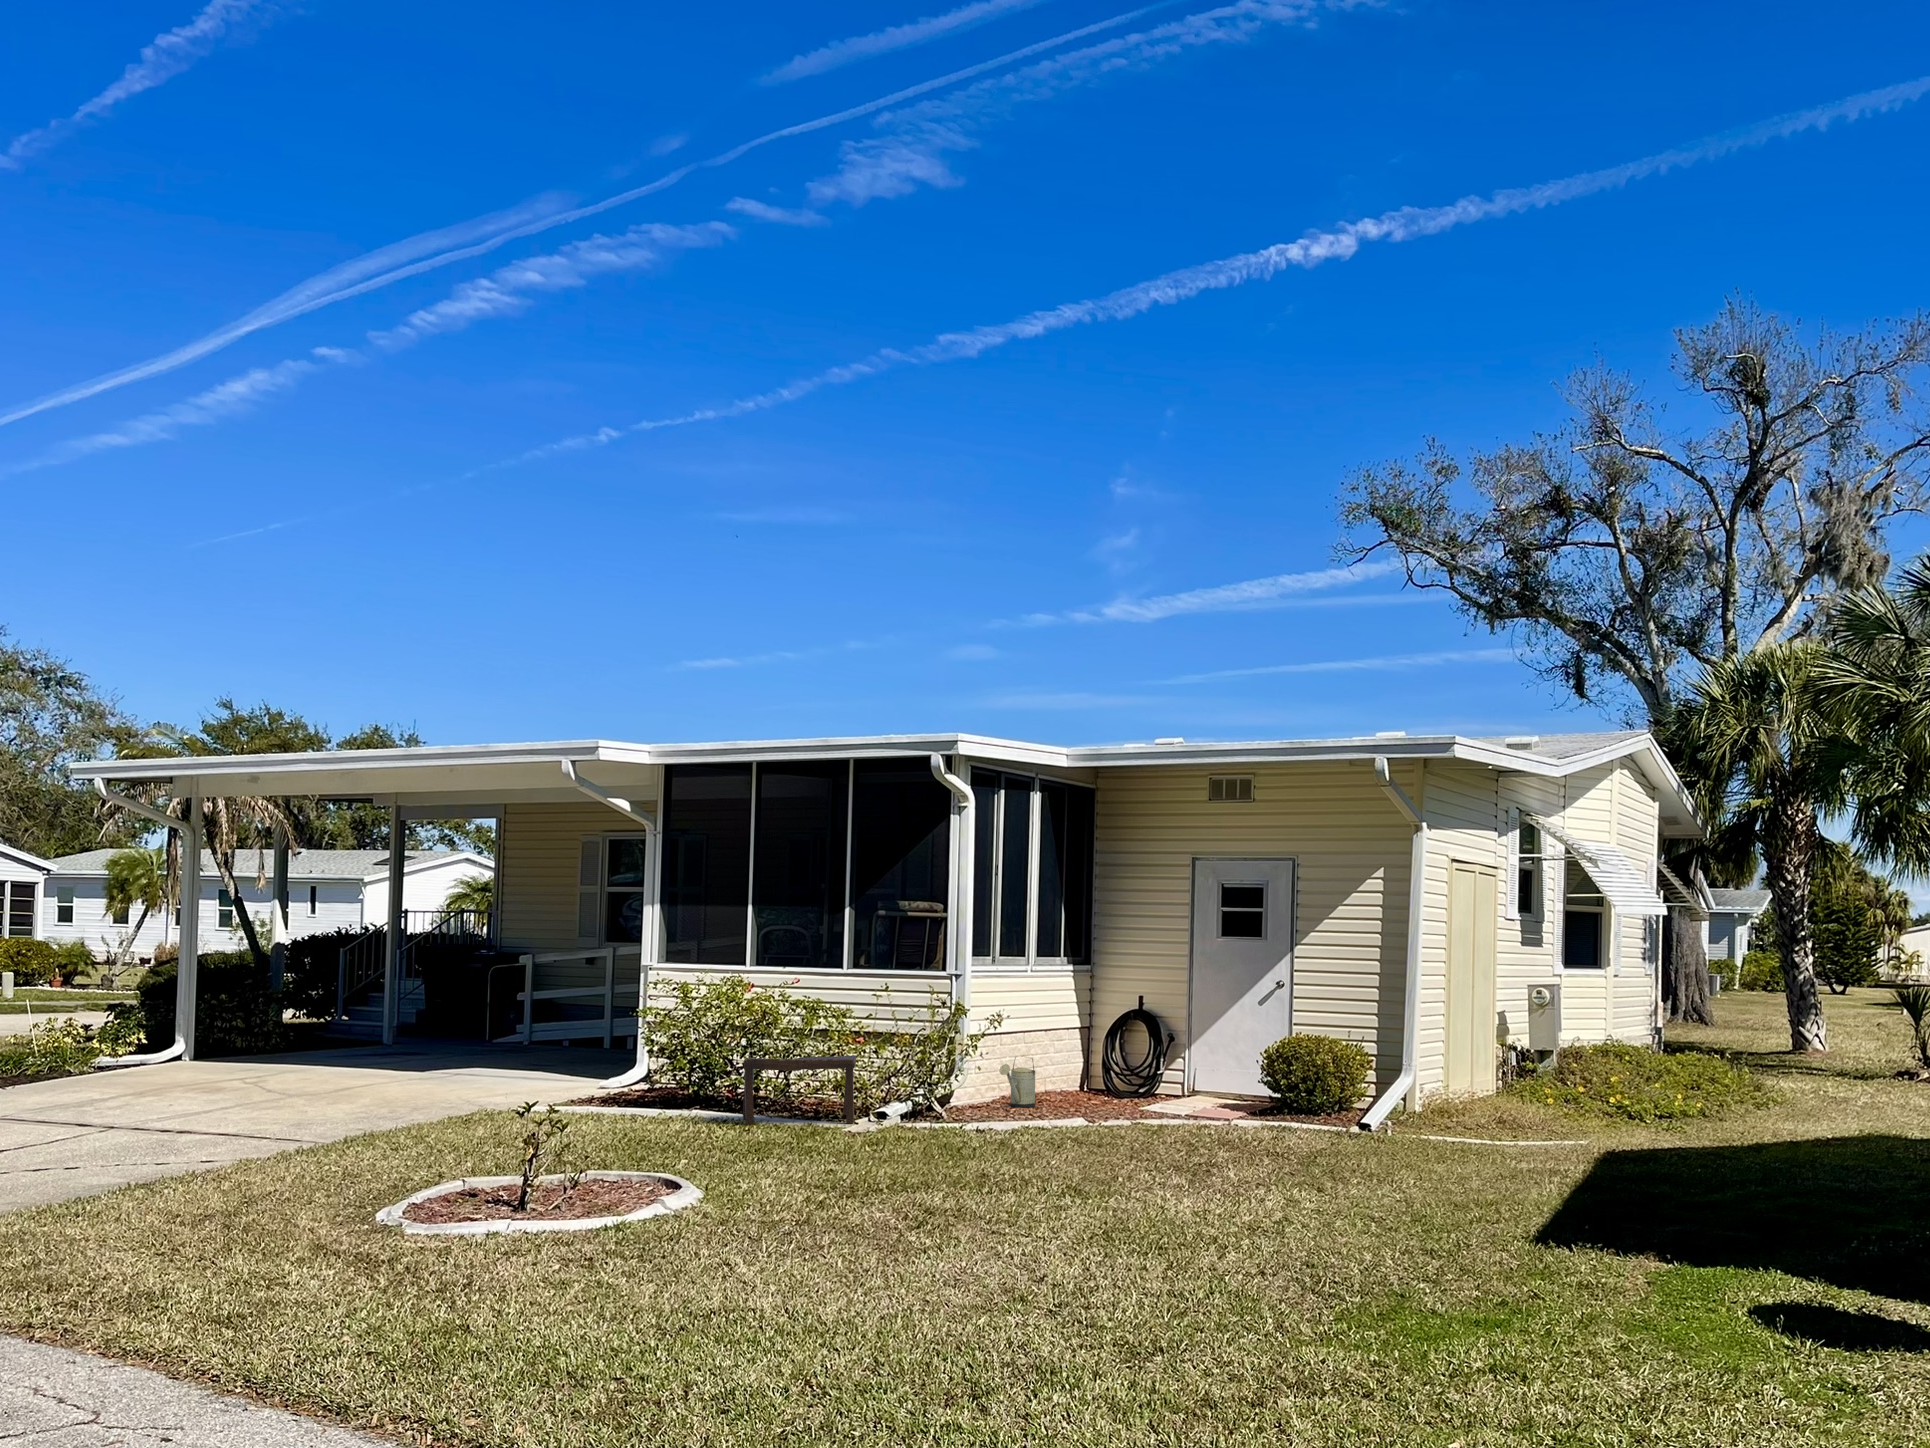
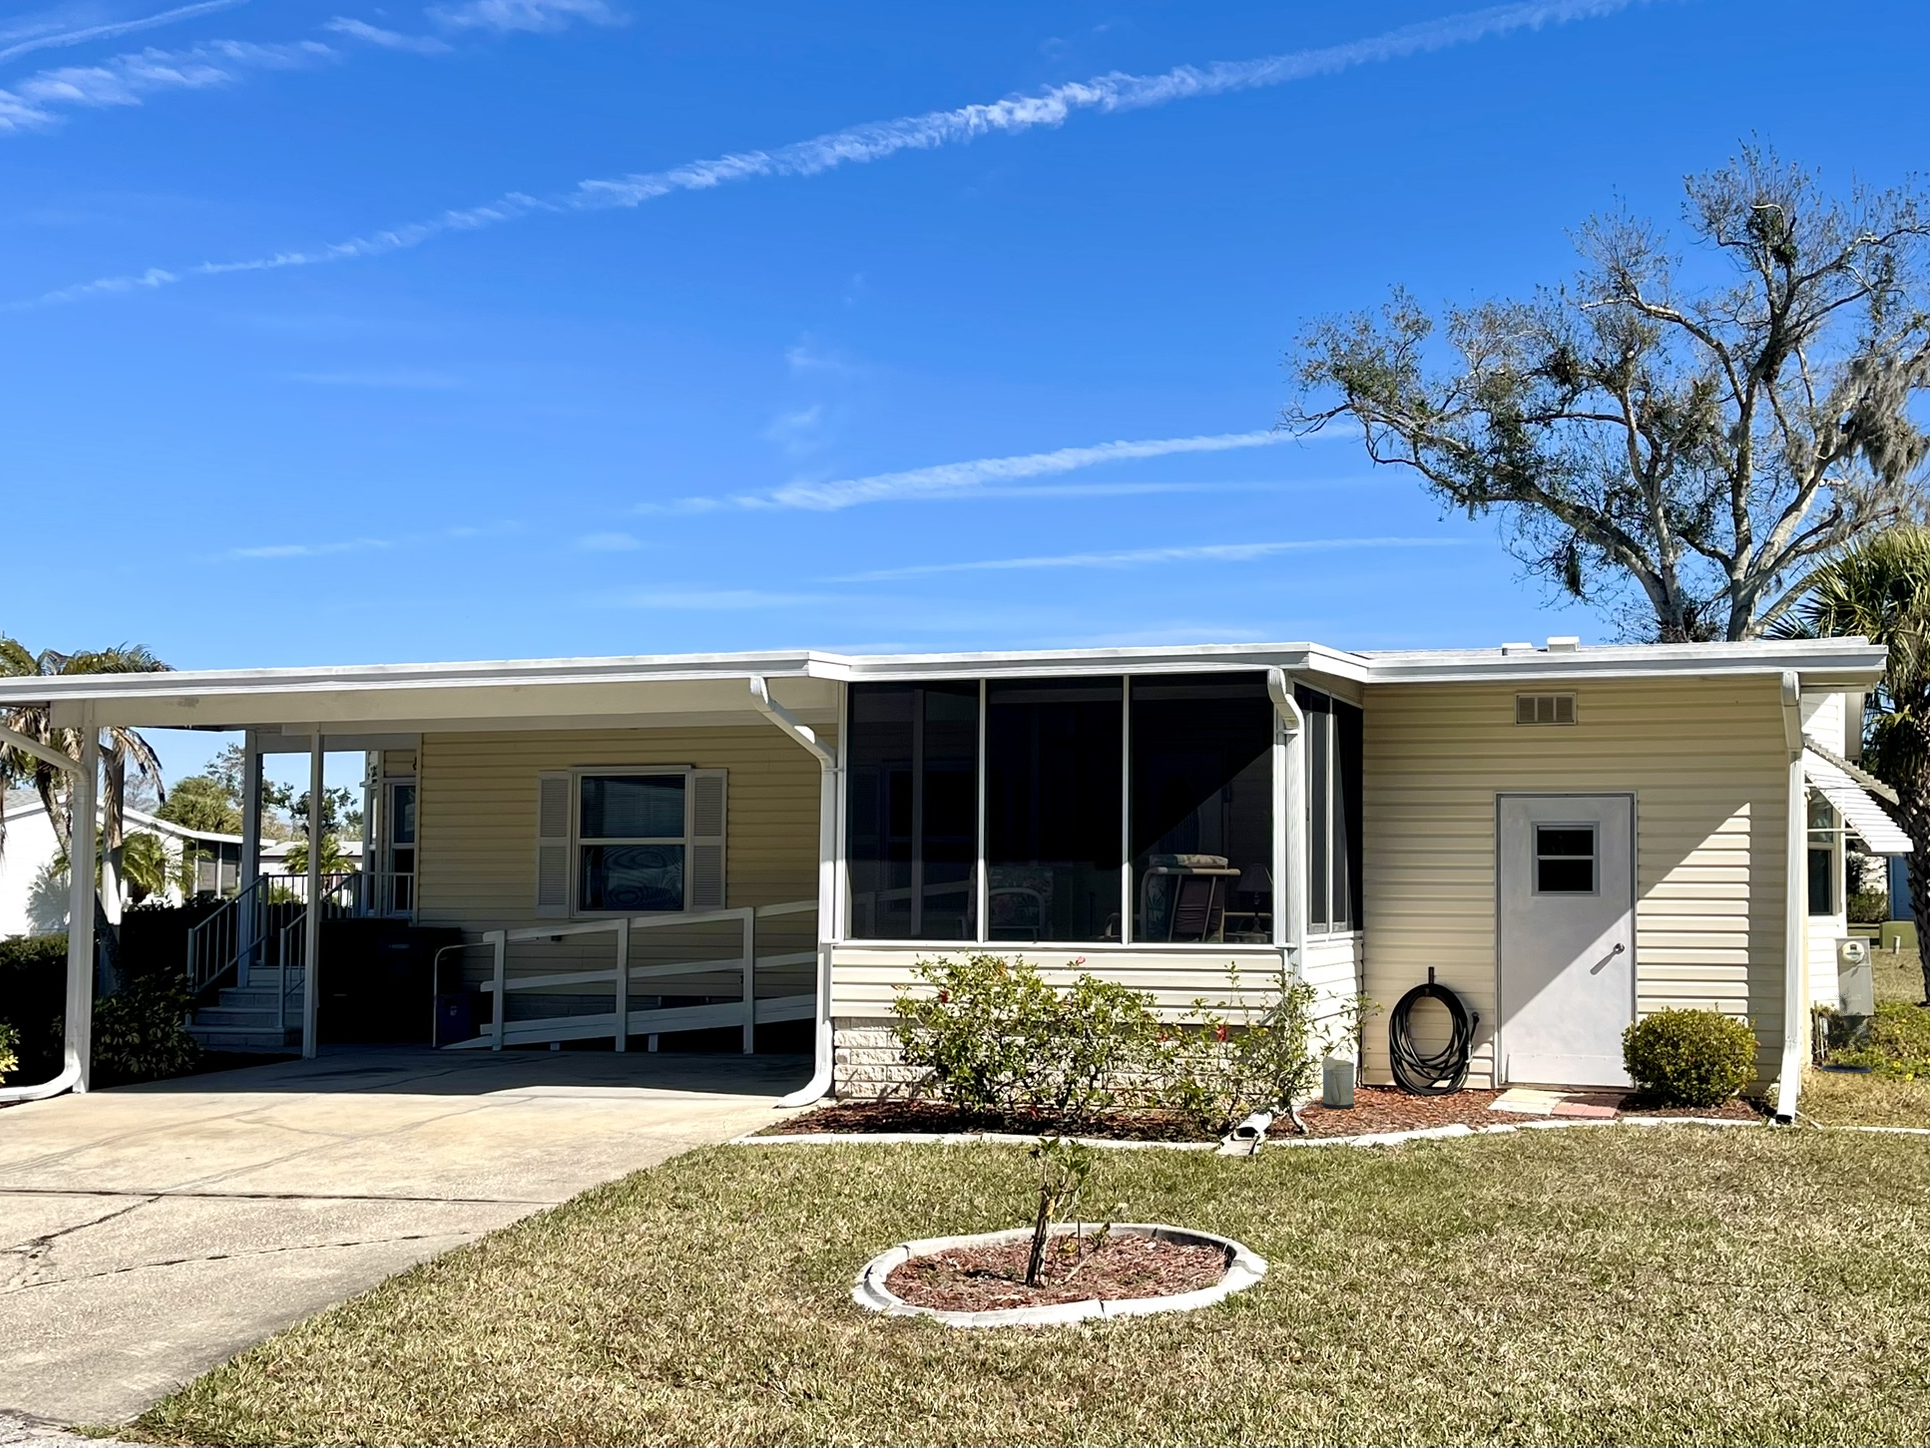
potted tree: none [1487,1022,1537,1096] -> present [1821,993,1875,1073]
bench: present [743,1055,856,1125] -> none [1044,1053,1197,1147]

